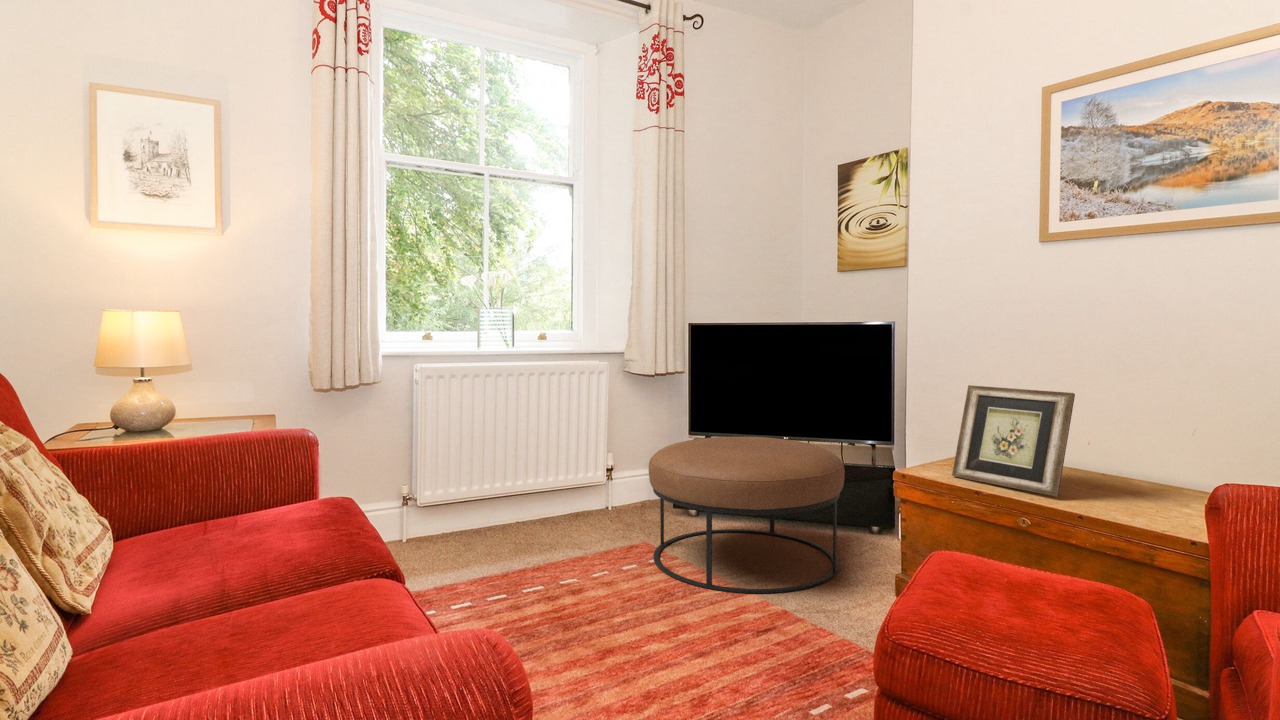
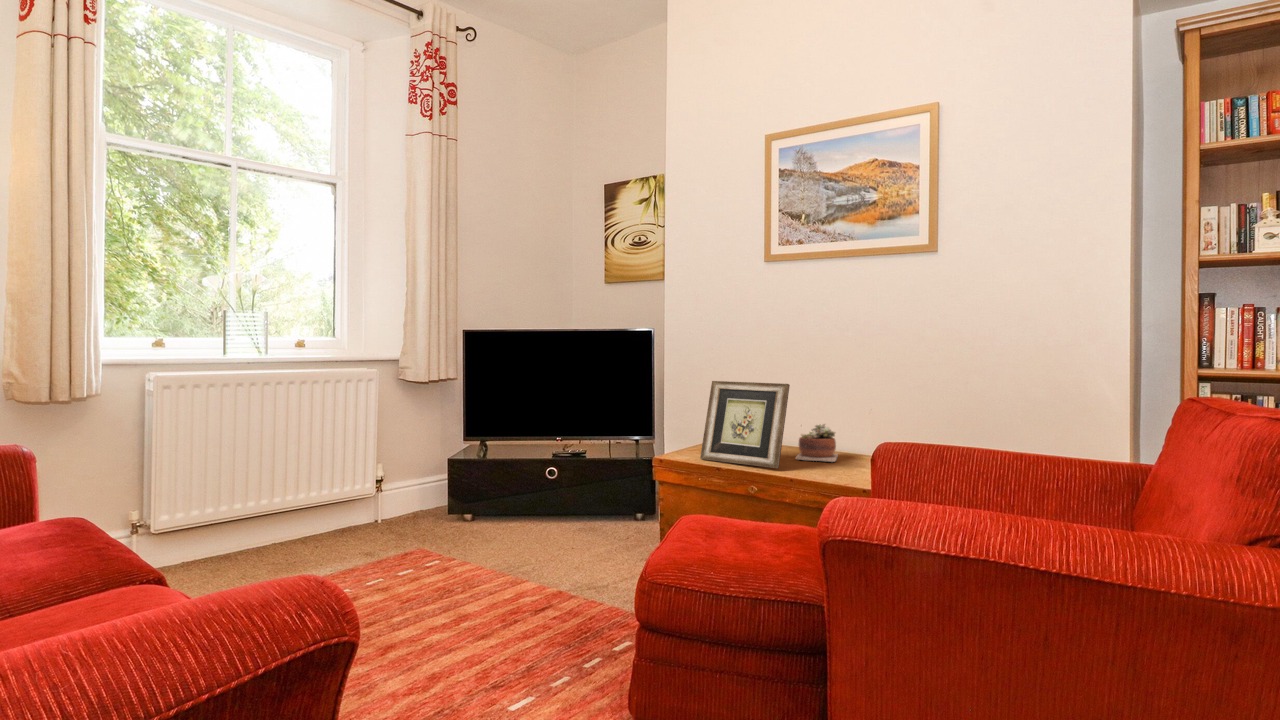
ottoman: present [649,437,845,593] -> none [425,438,612,582]
succulent plant: none [1080,442,1141,492] -> present [796,424,838,462]

